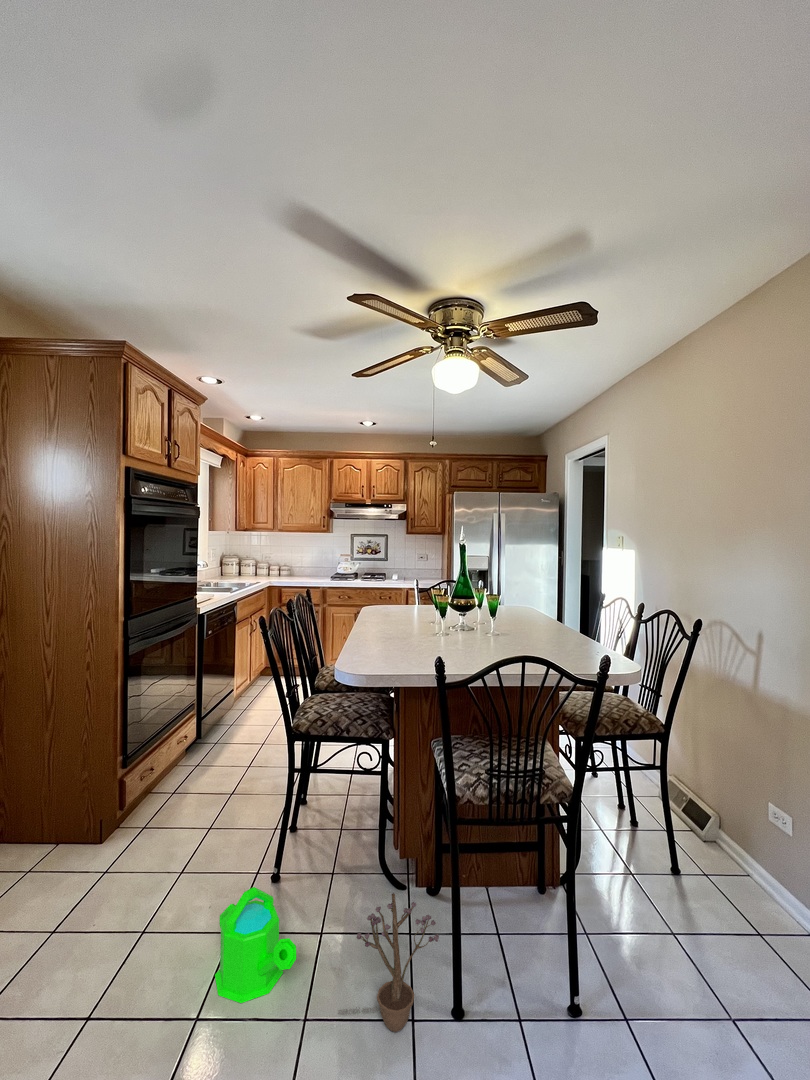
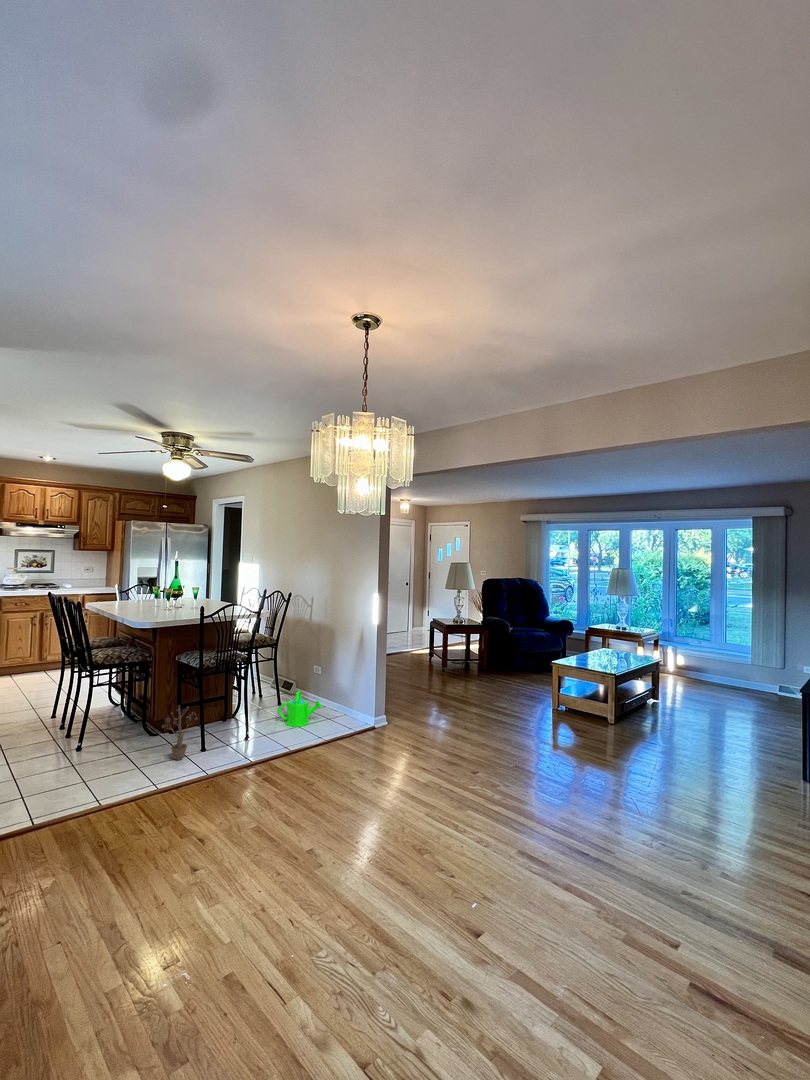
watering can: present [215,887,296,1003] -> present [278,691,322,727]

